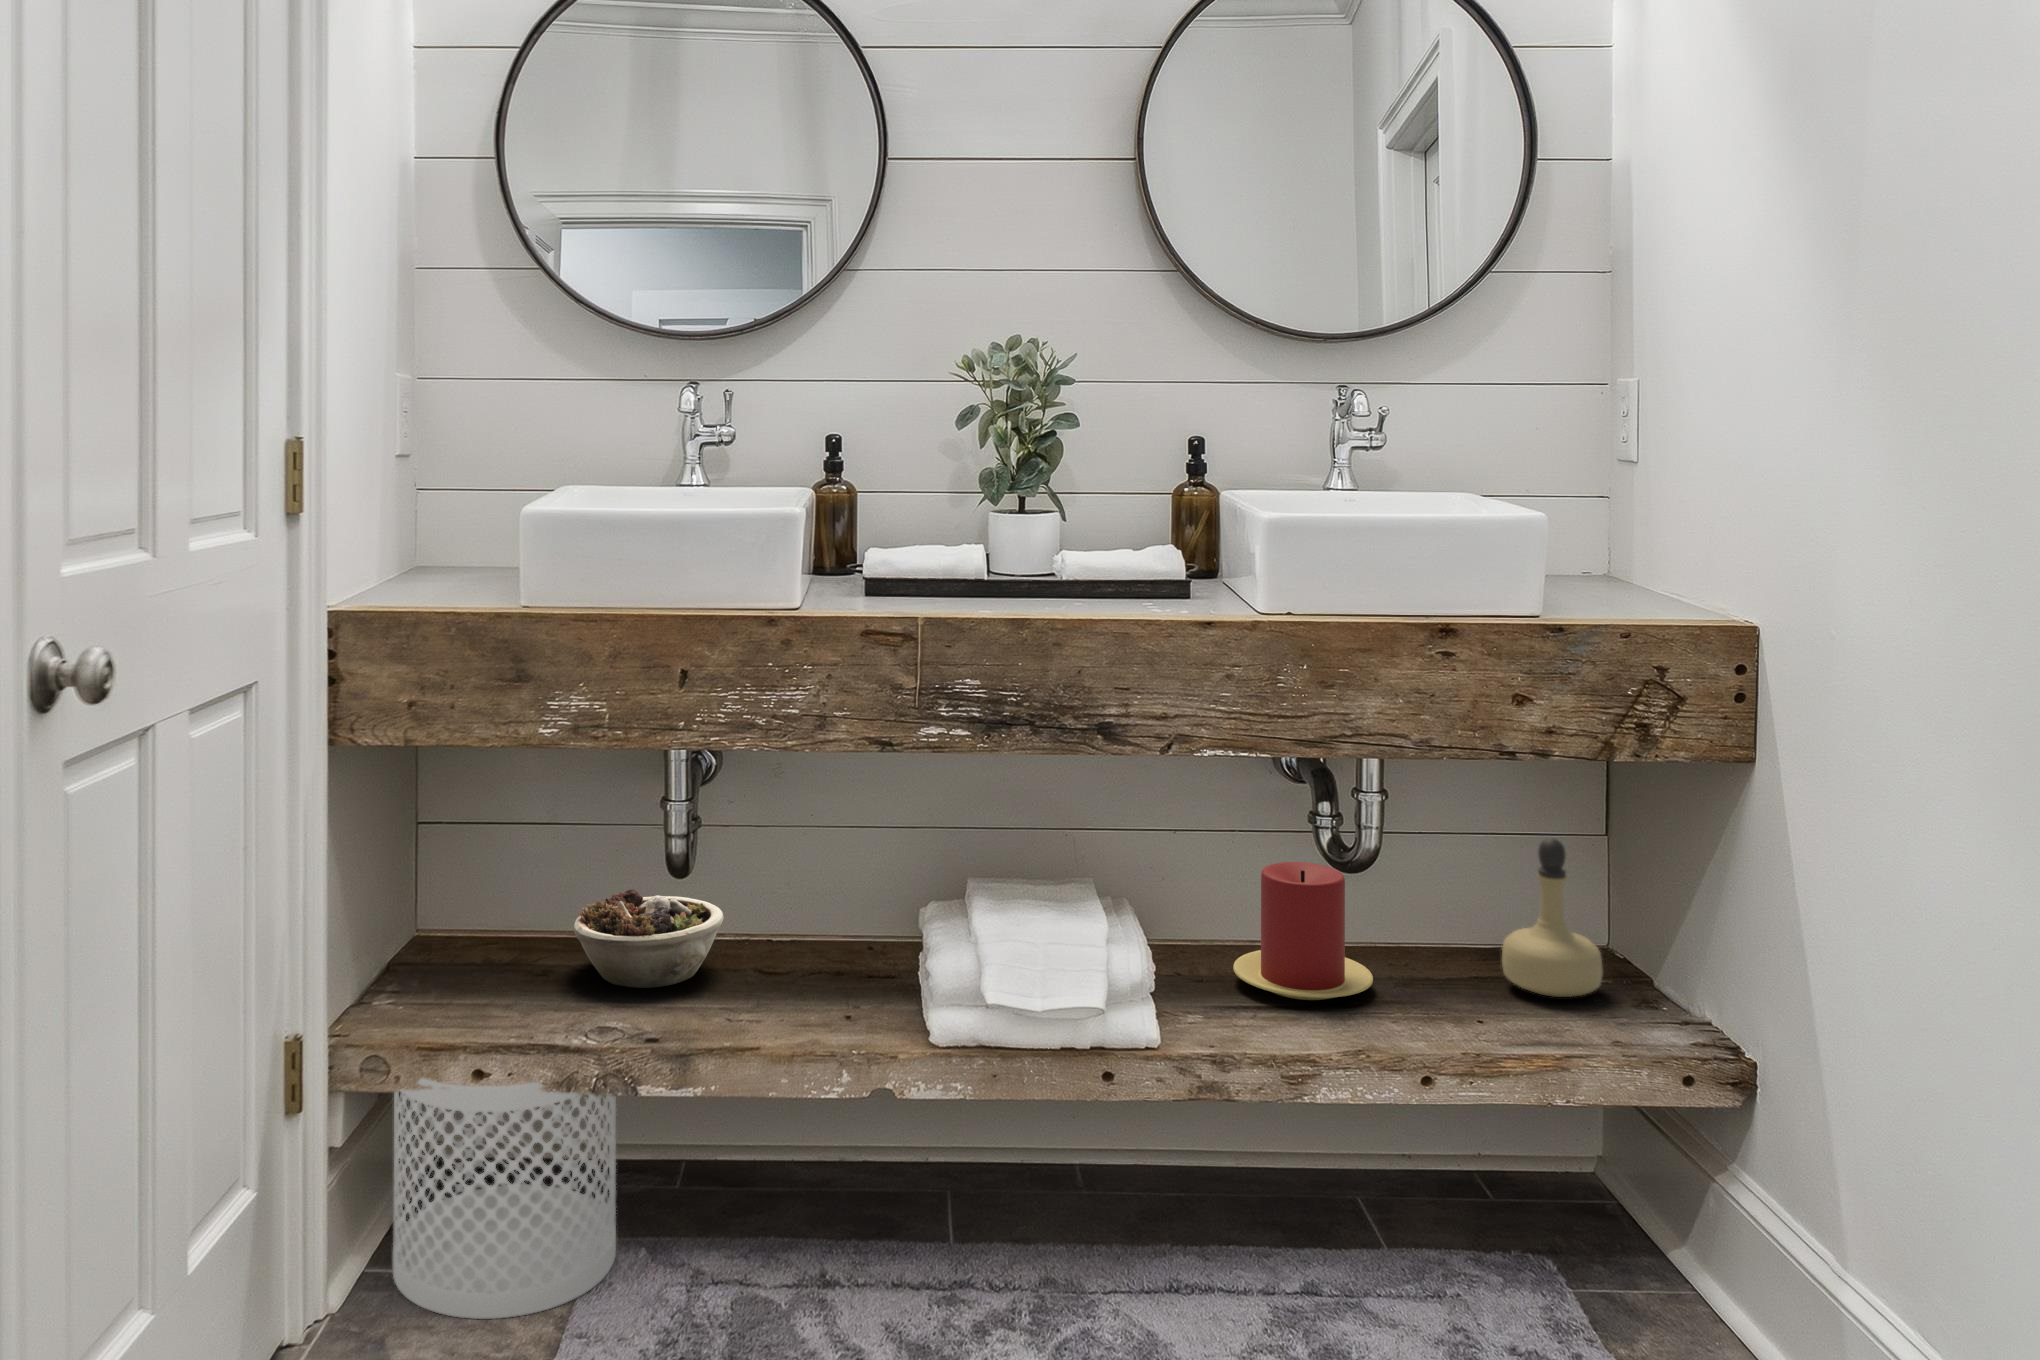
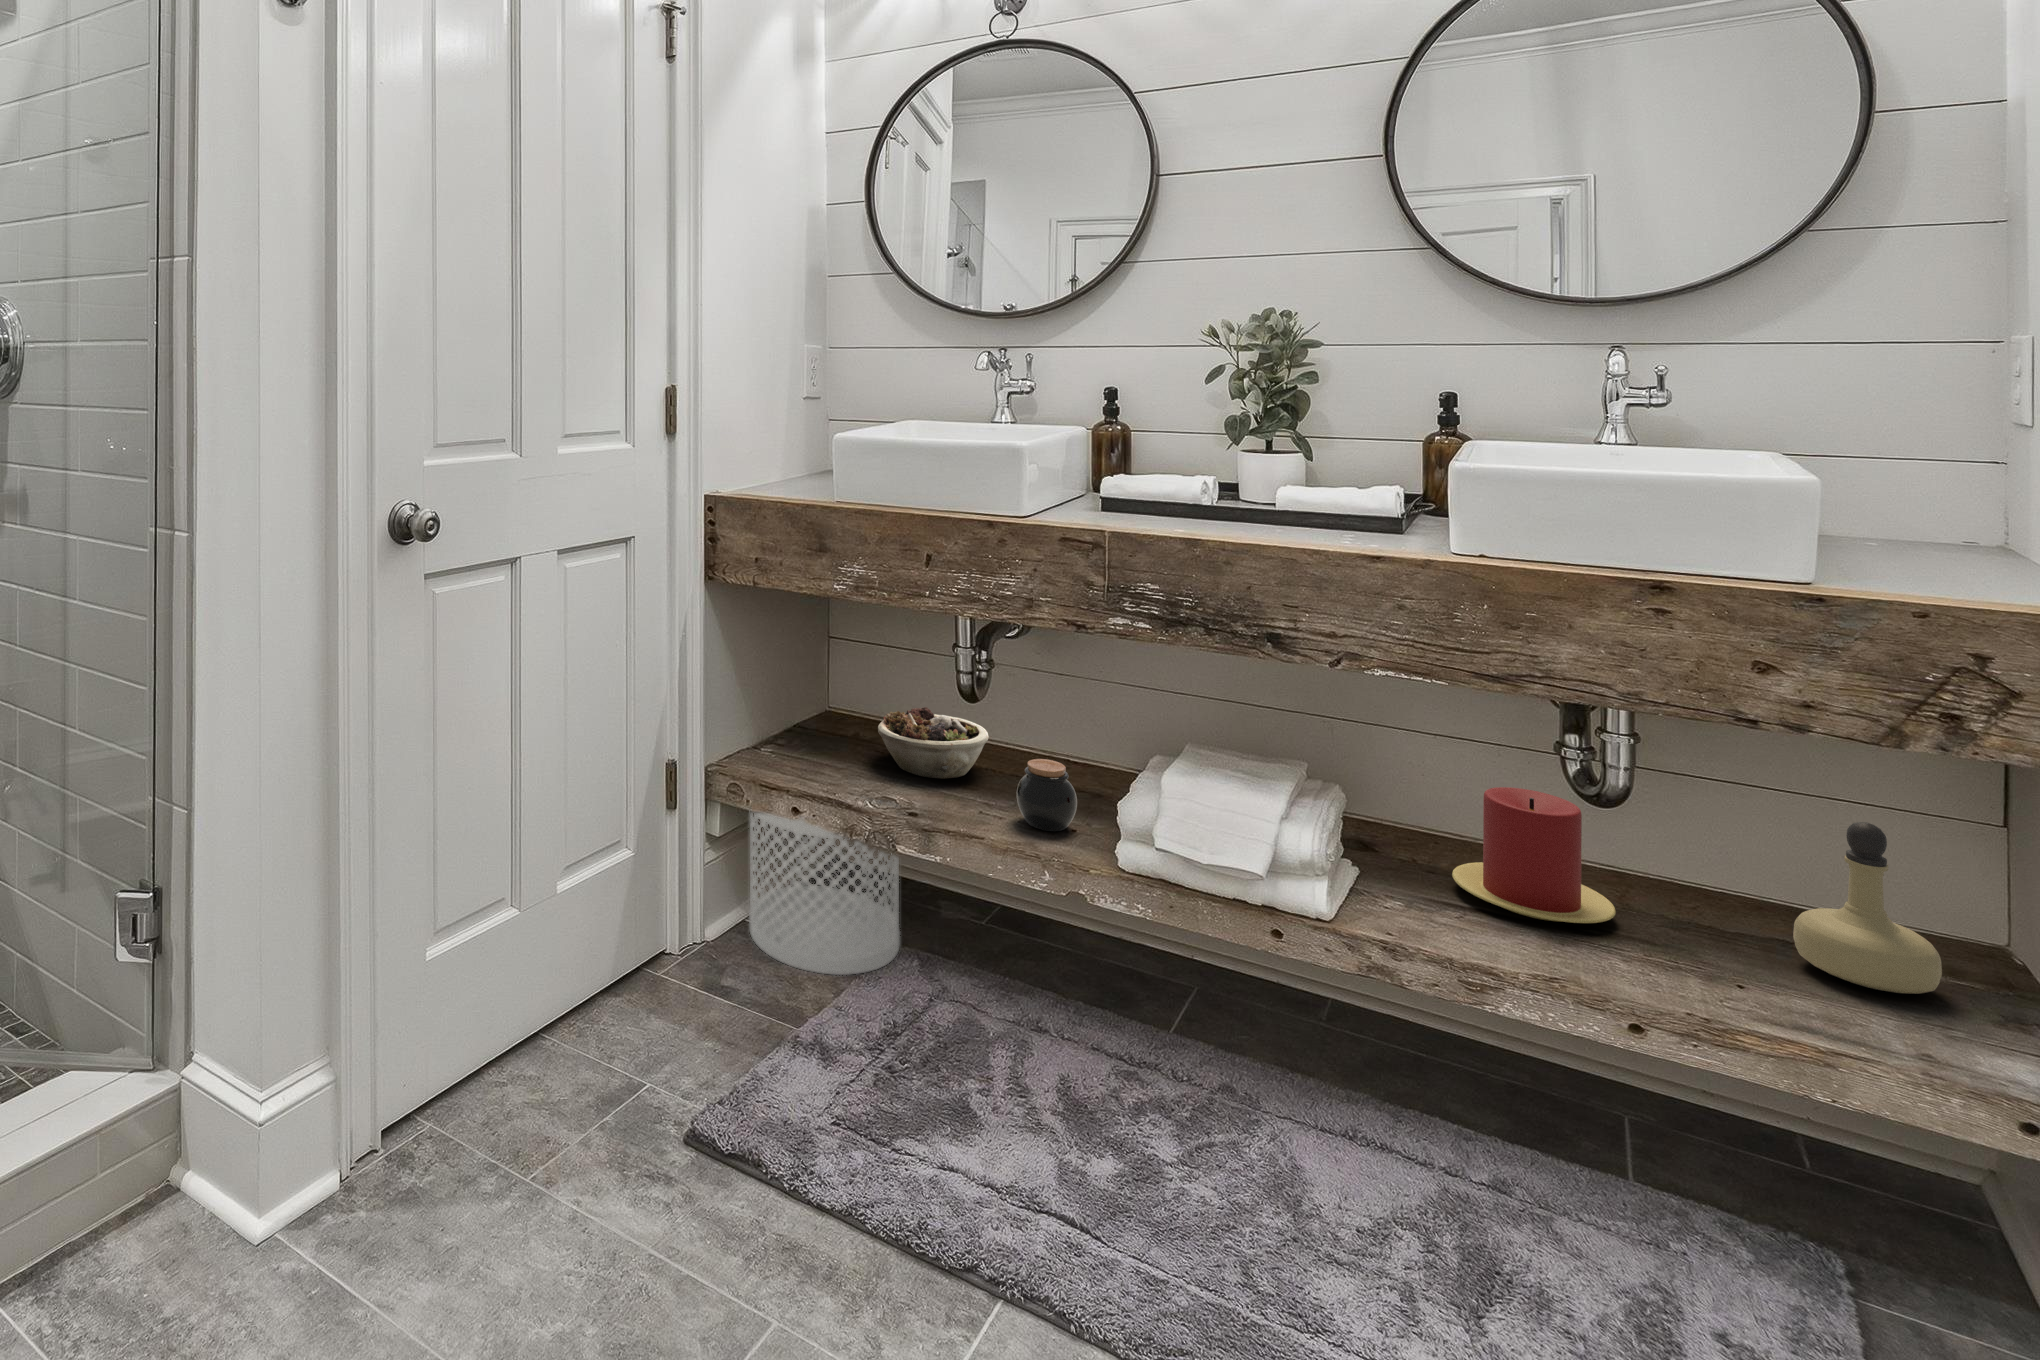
jar: none [791,928,865,1024] -> present [1017,759,1077,831]

